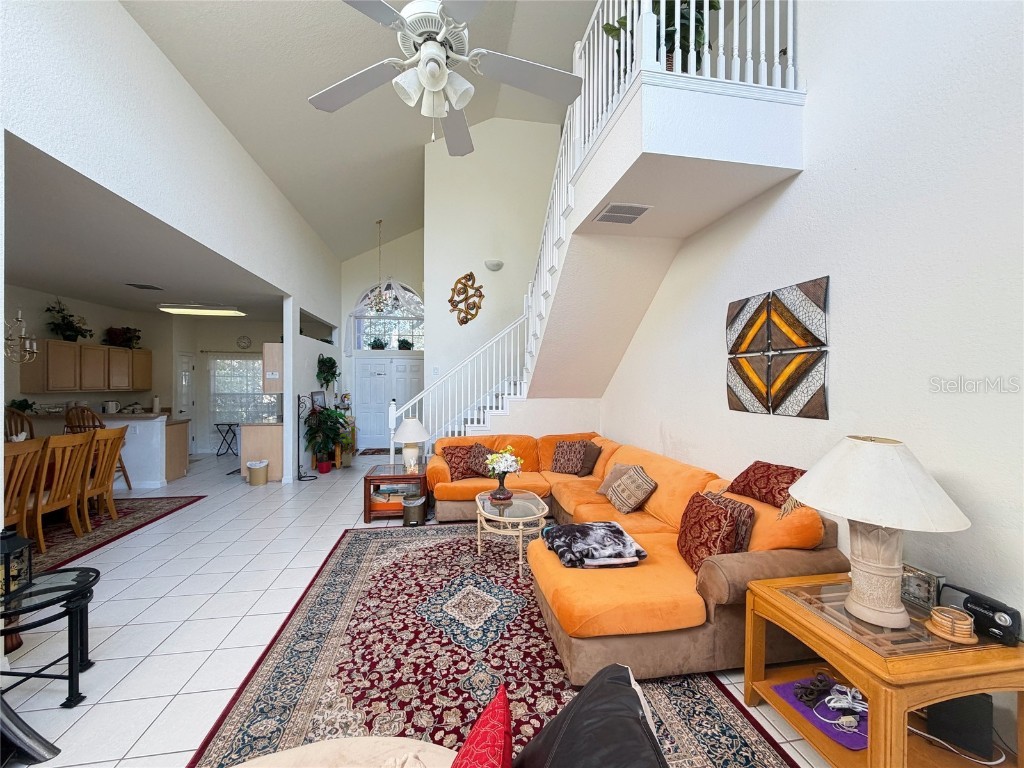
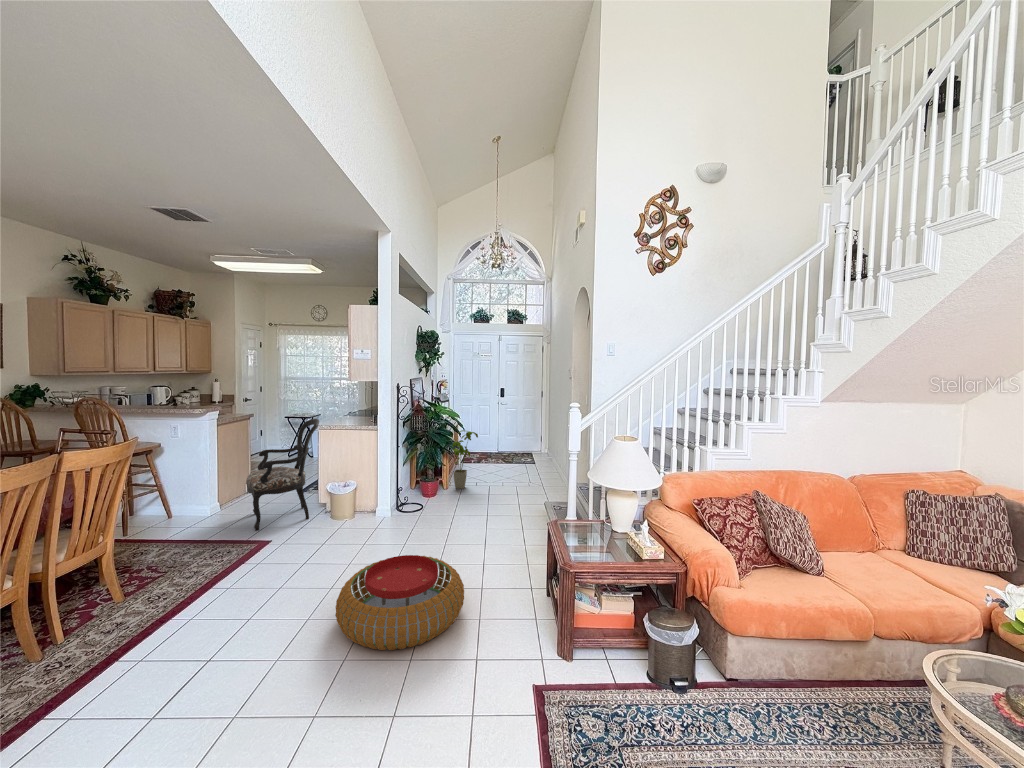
armchair: none [187,419,240,491] -> present [246,419,319,531]
pouf: none [245,486,320,524] -> present [336,555,464,650]

